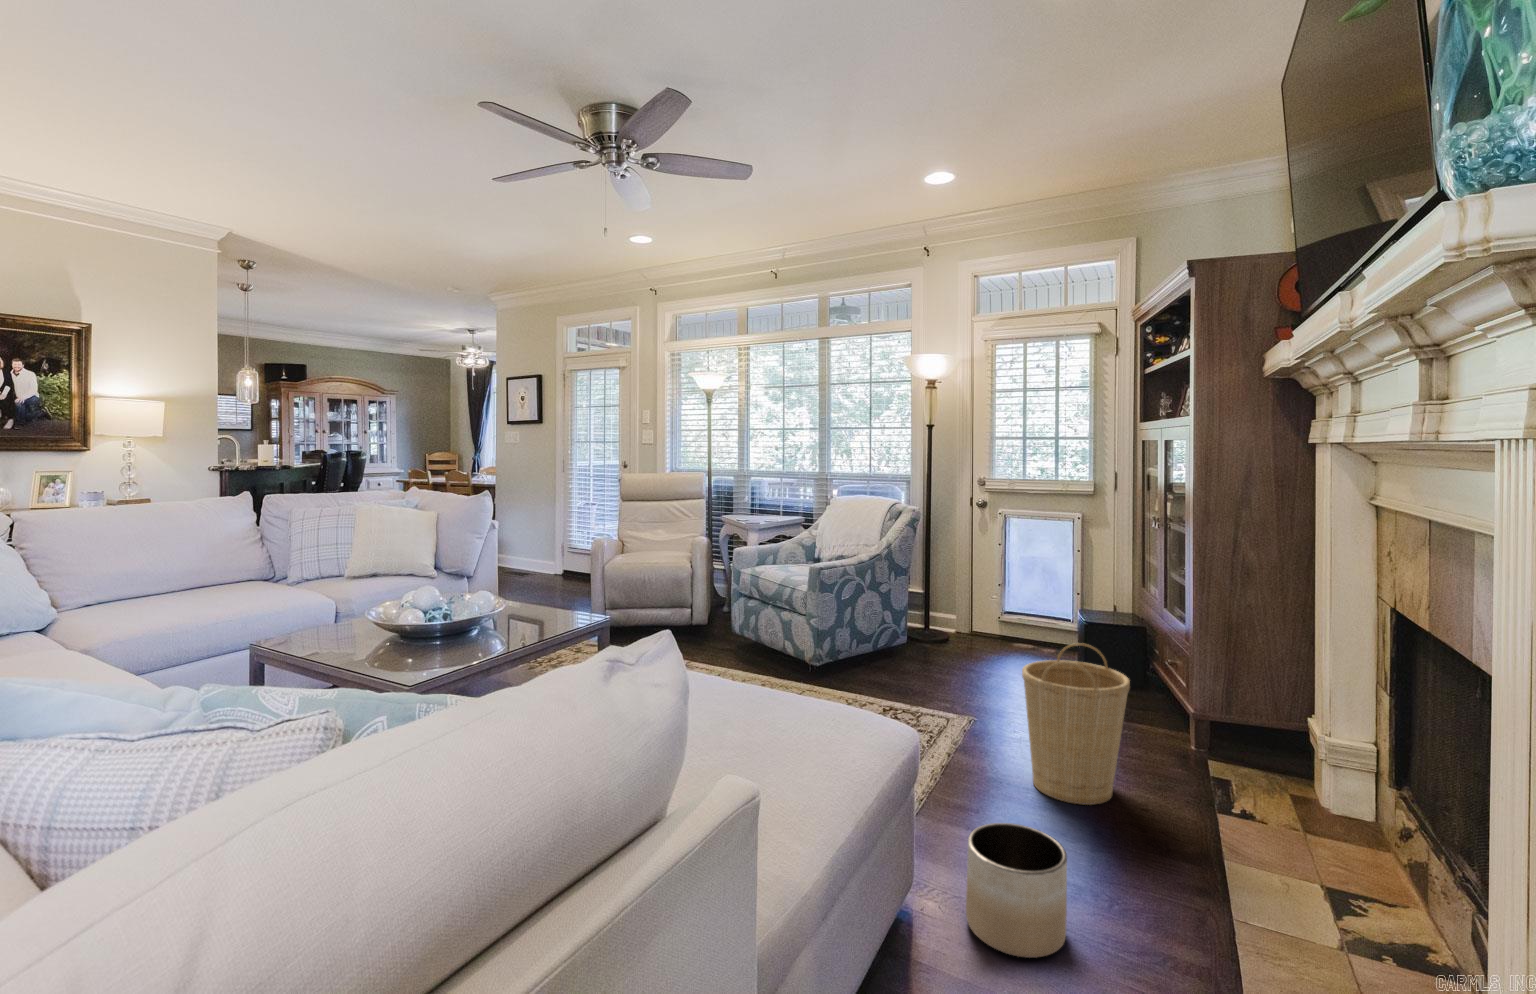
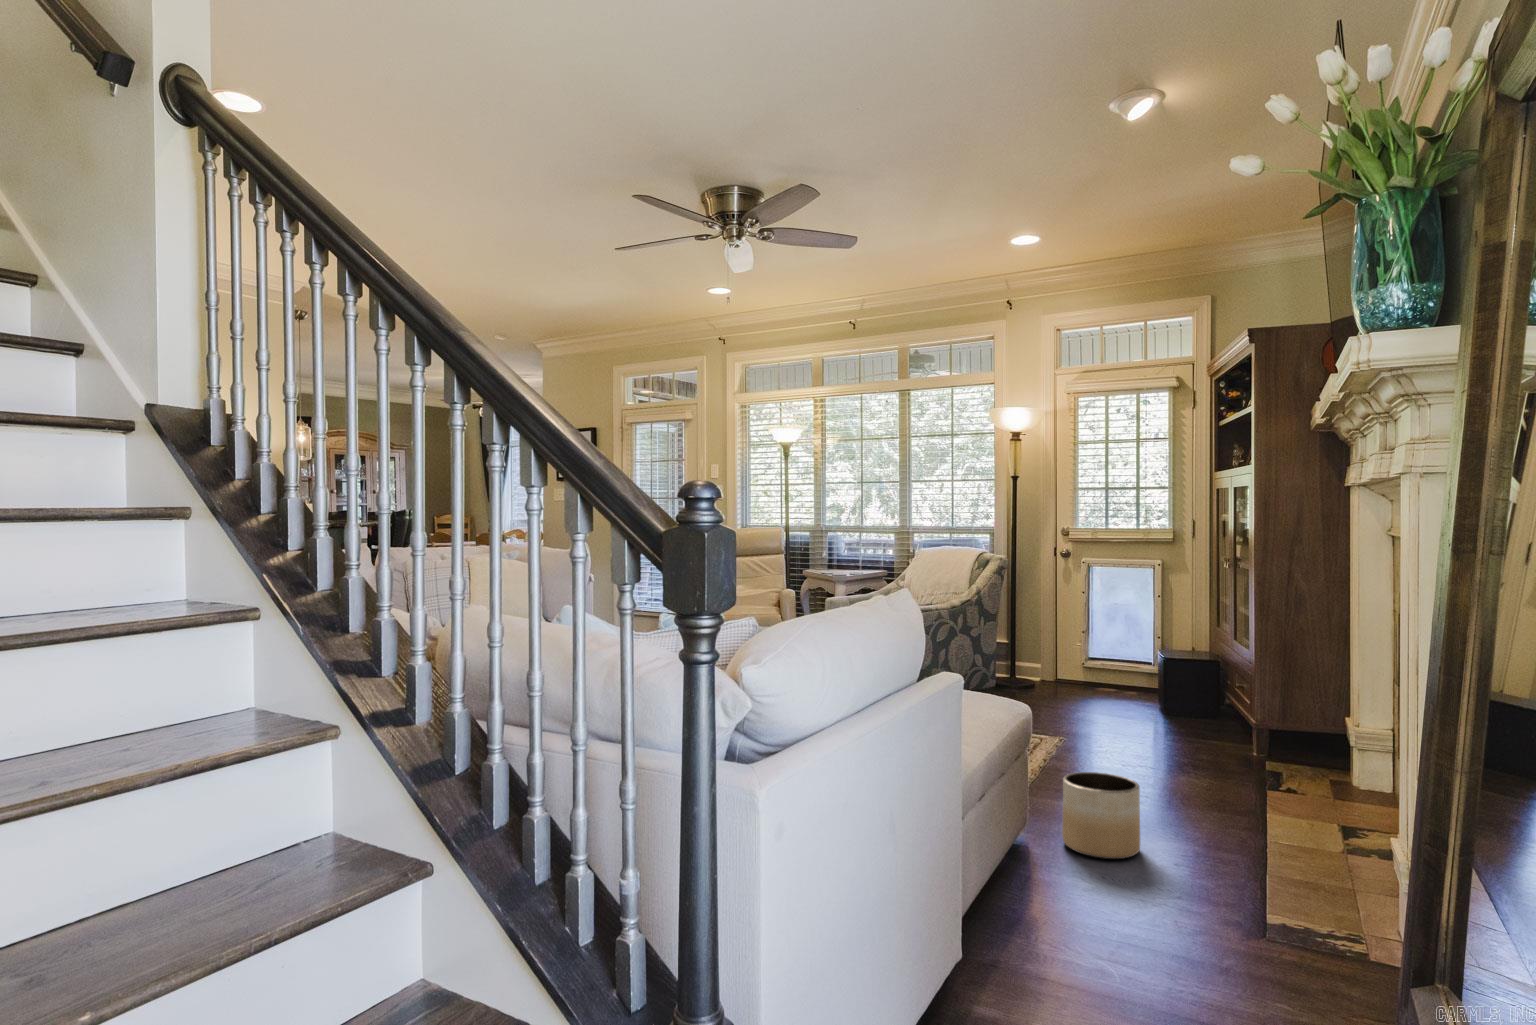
basket: present [1022,643,1130,805] -> none [1105,658,1198,790]

